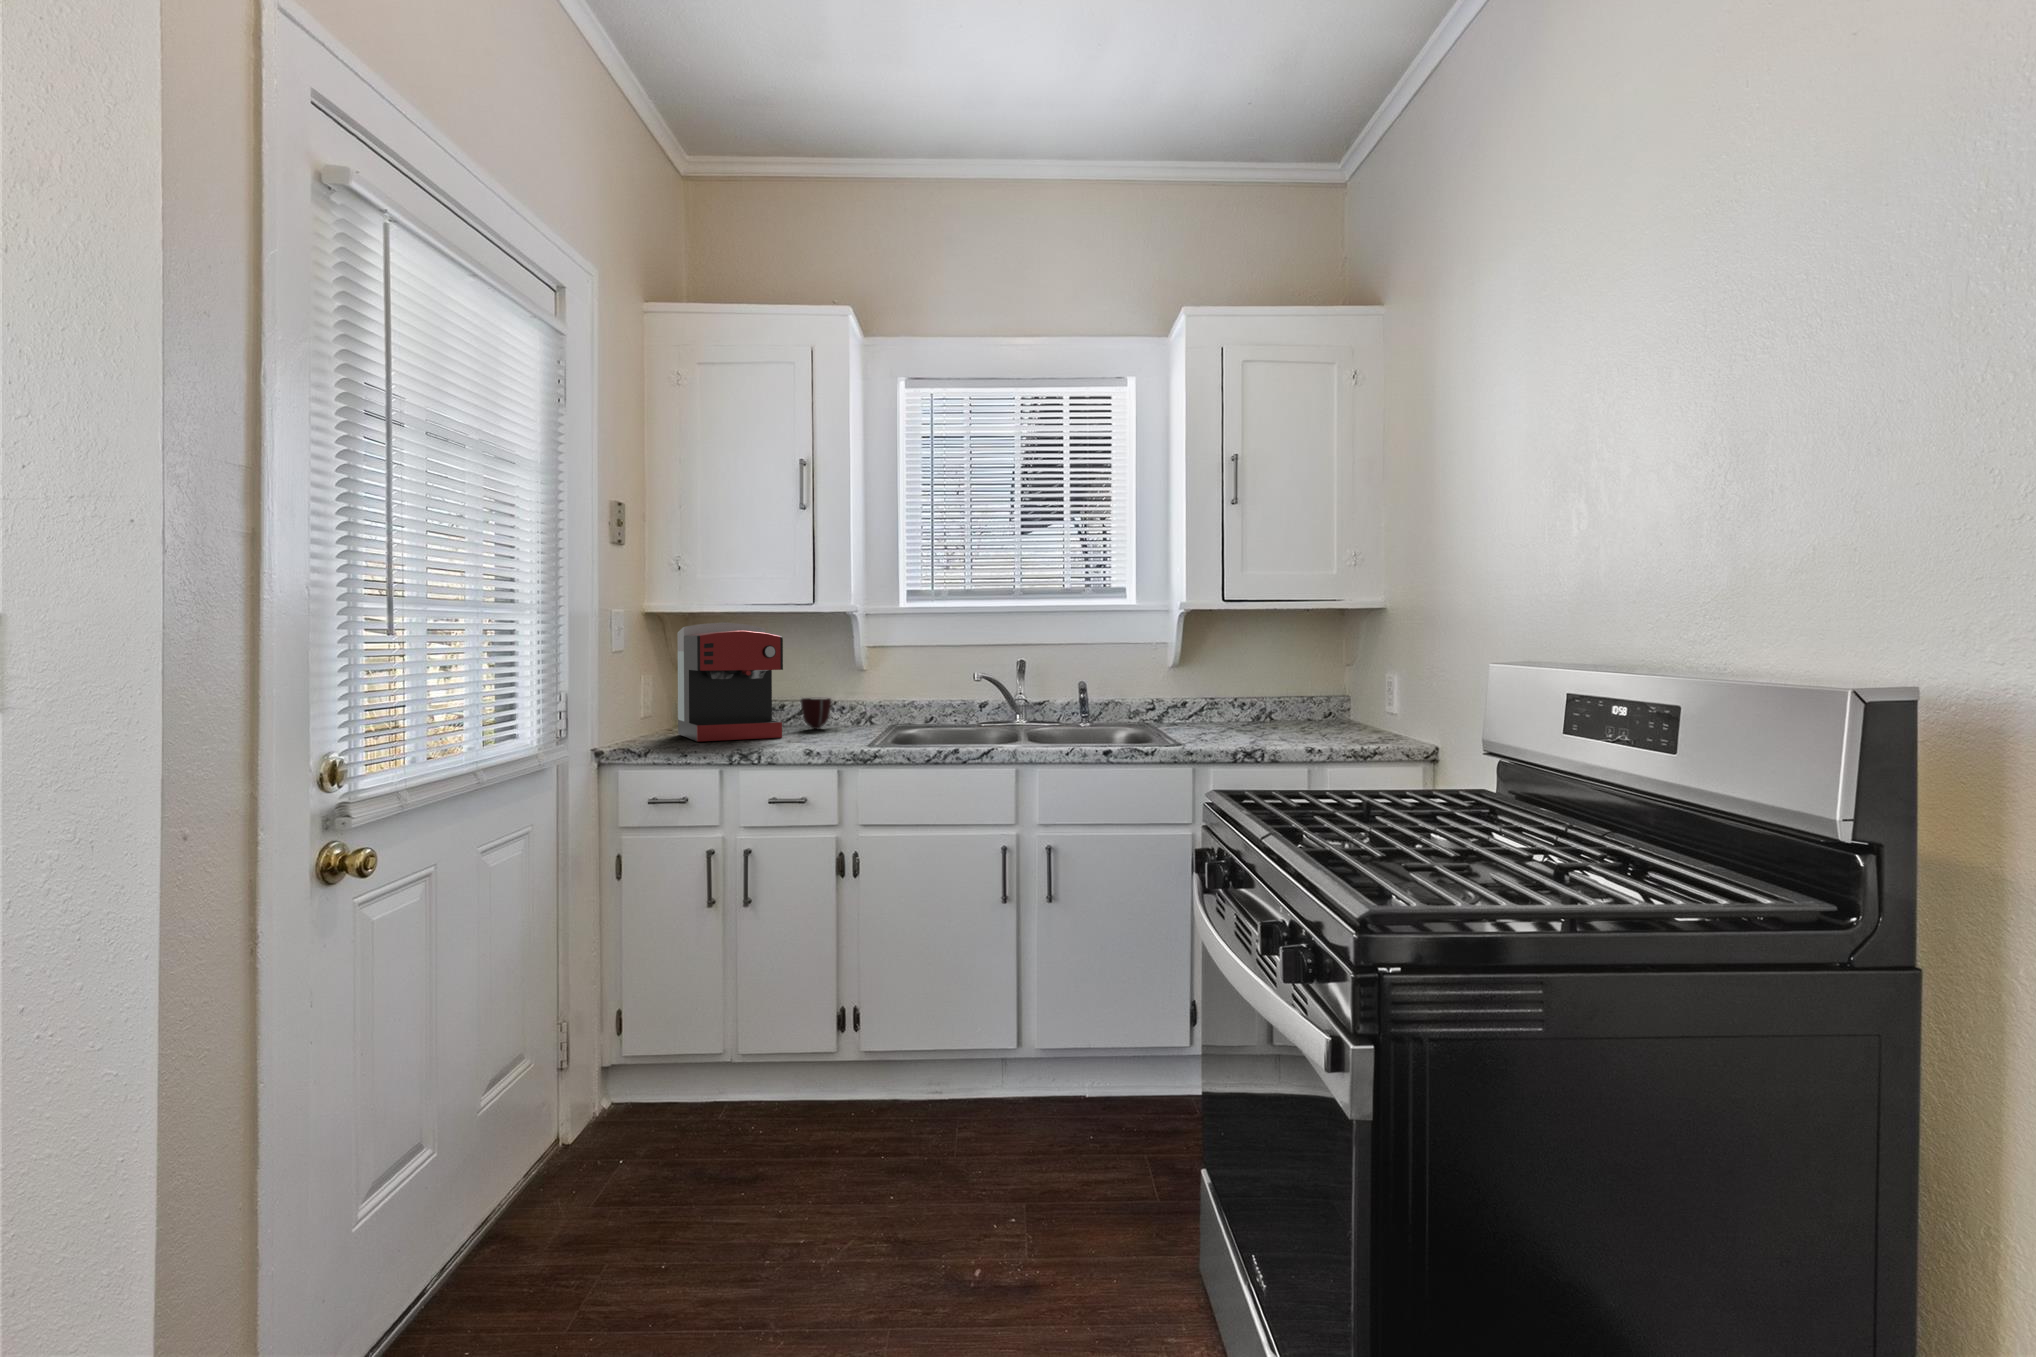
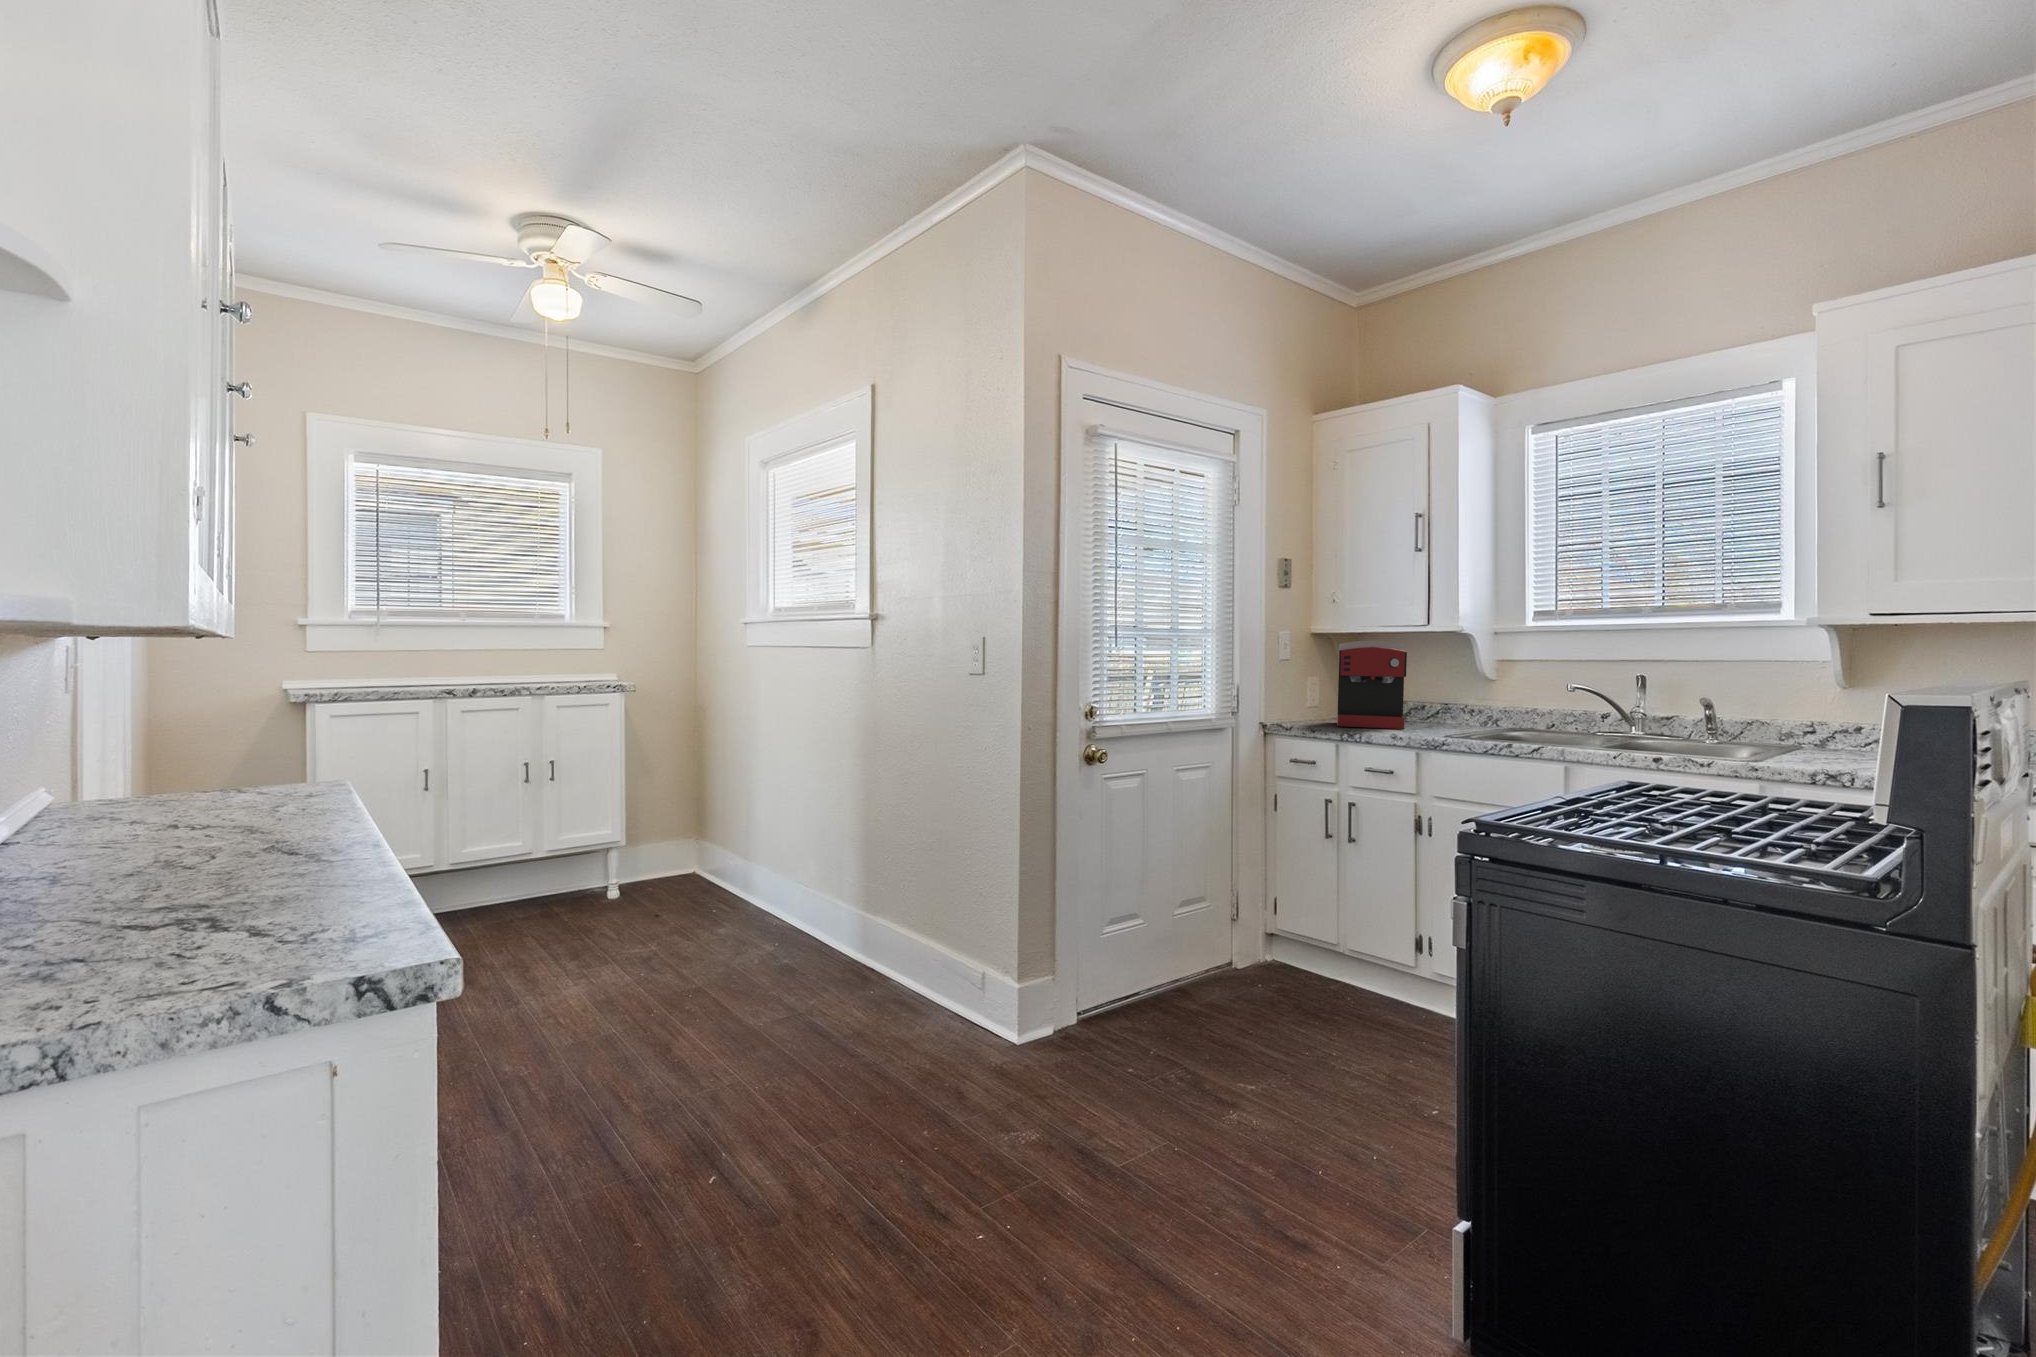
mug: present [801,698,835,729] -> none [1434,701,1470,727]

